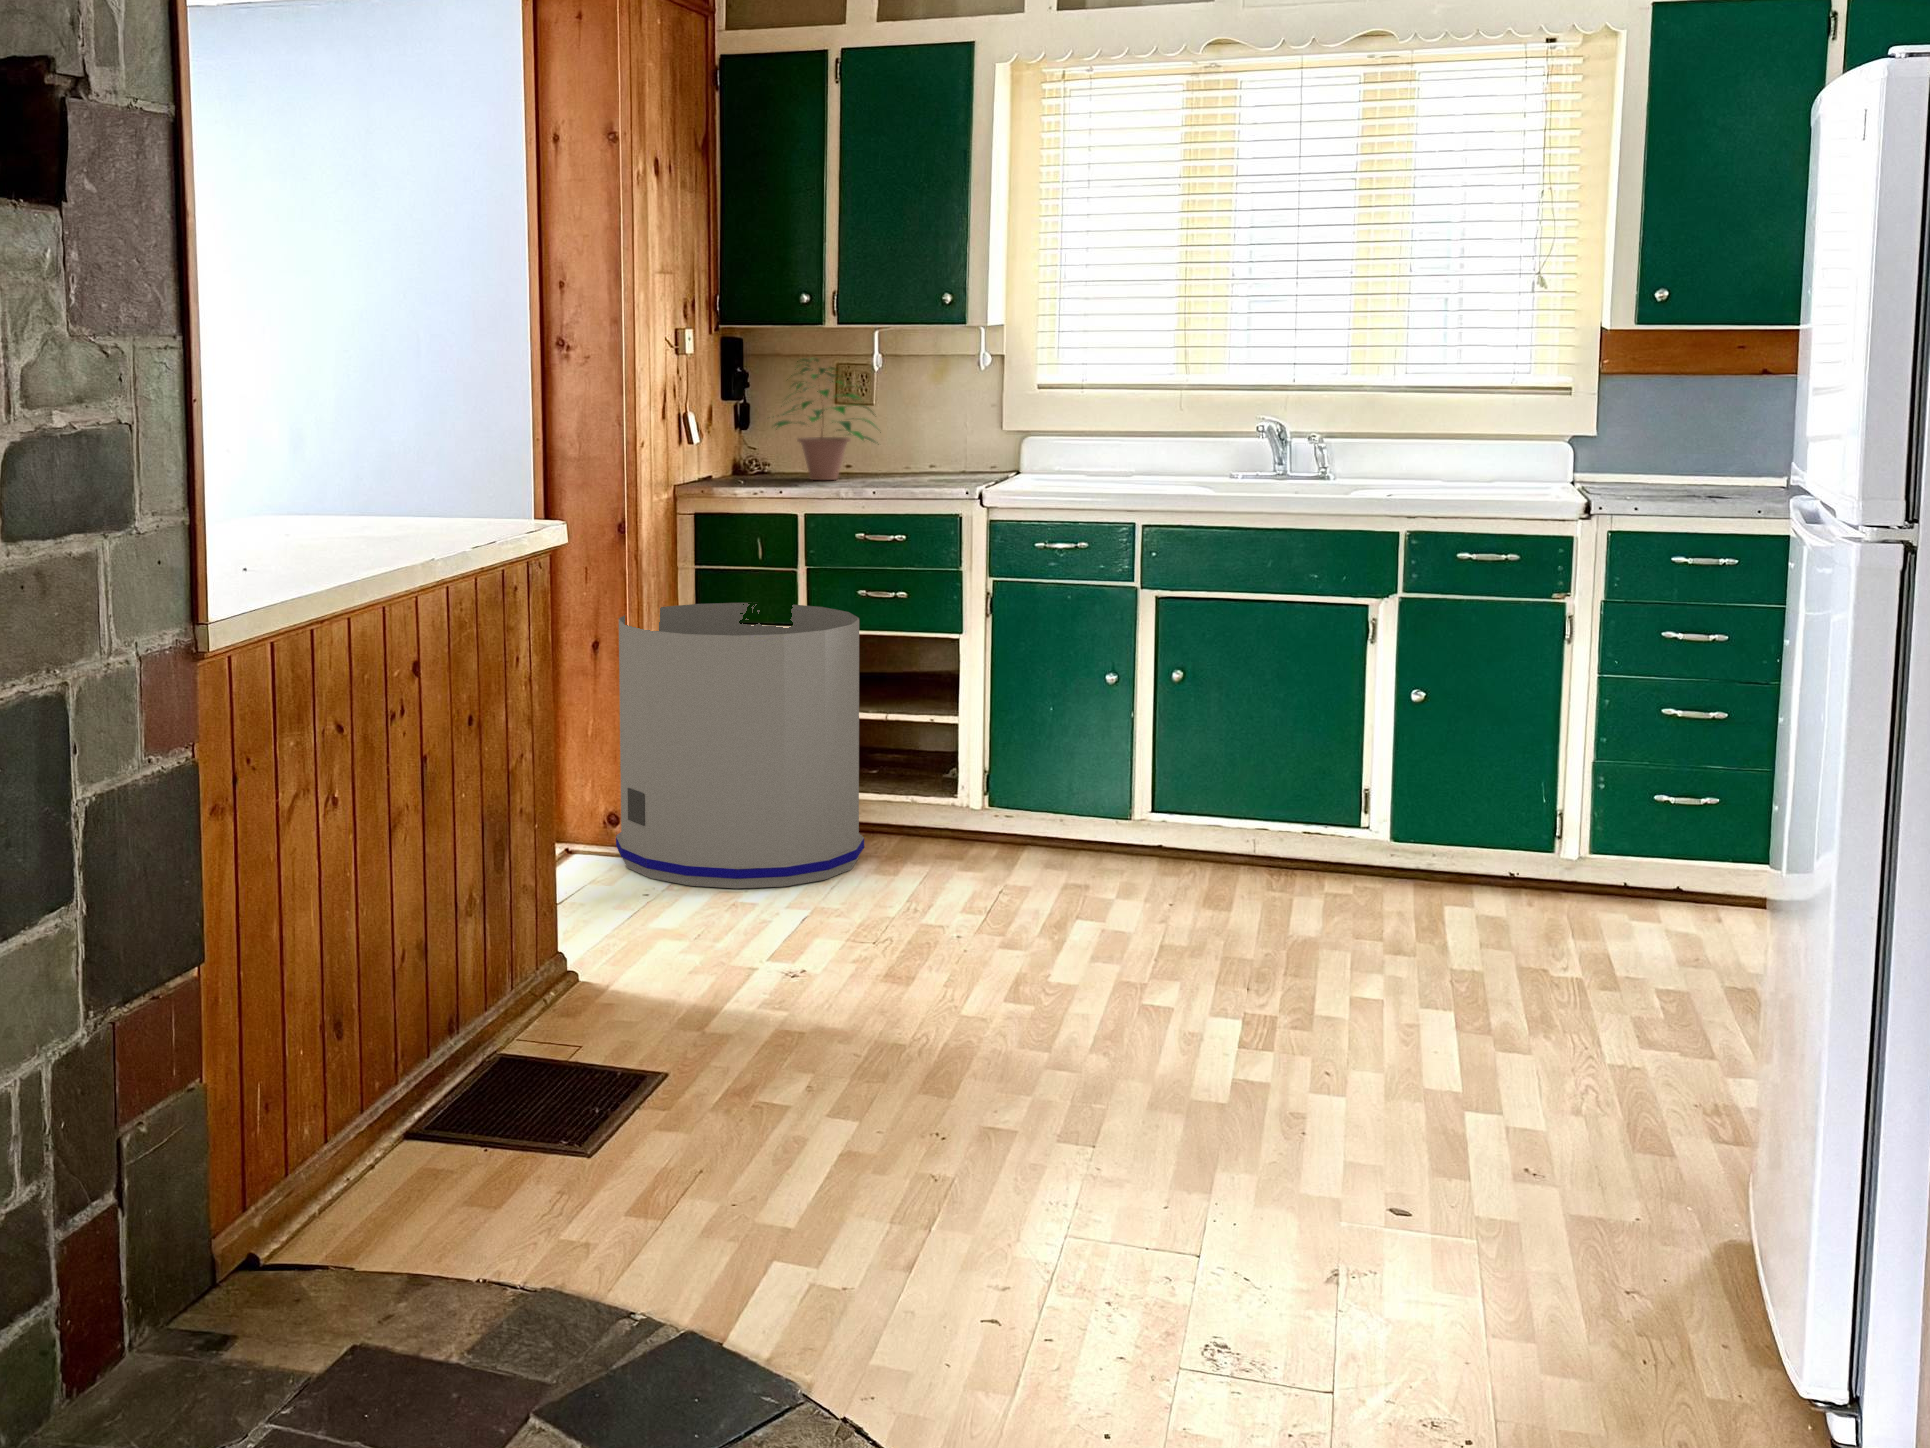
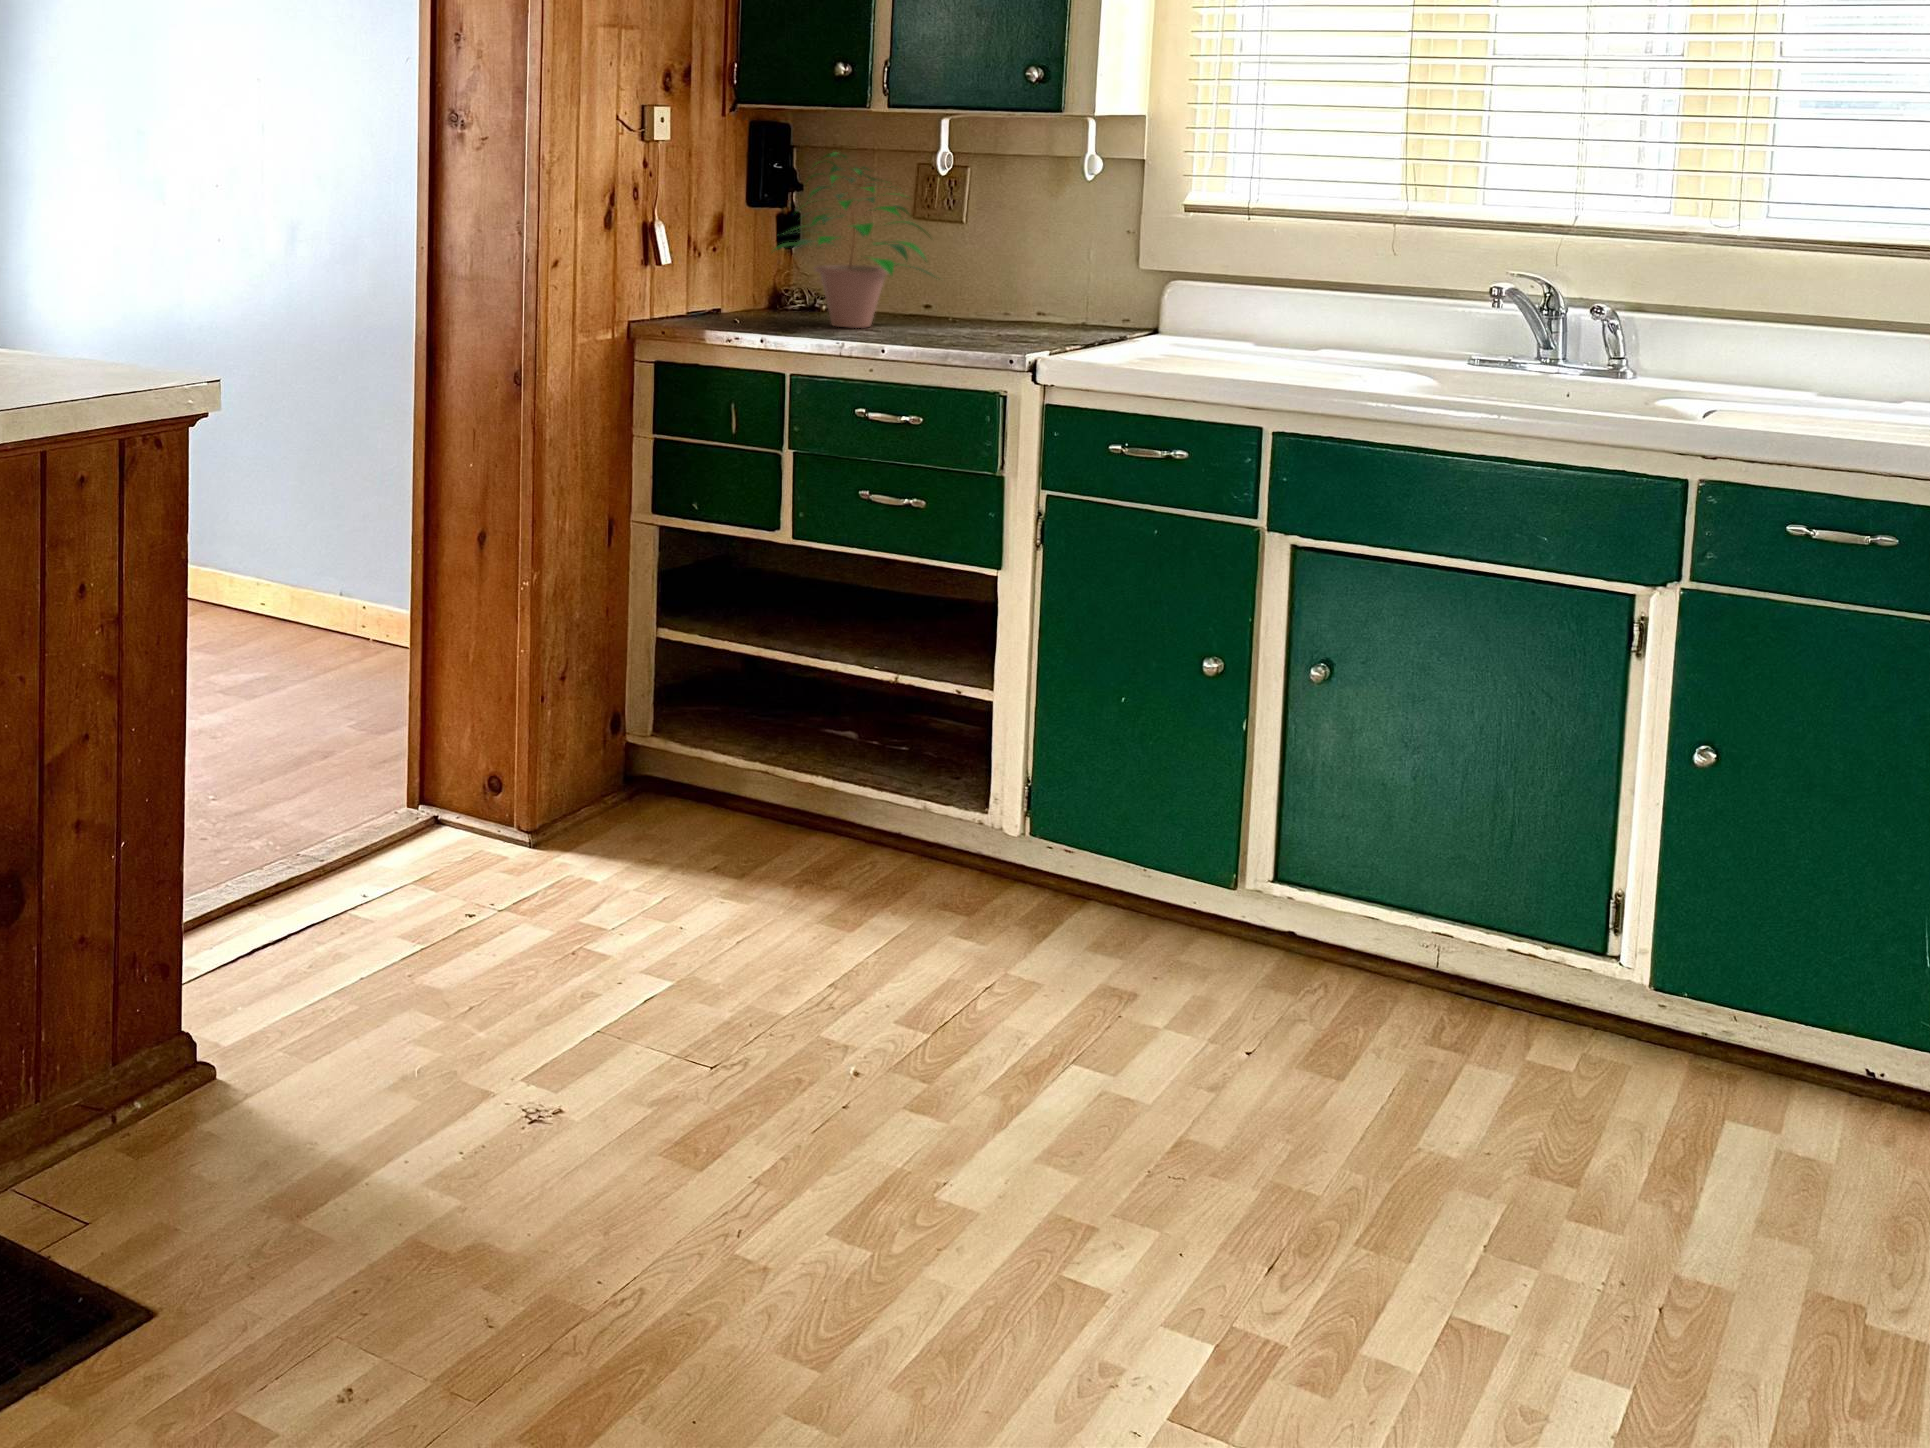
trash can: present [616,603,864,888] -> none [476,492,834,930]

